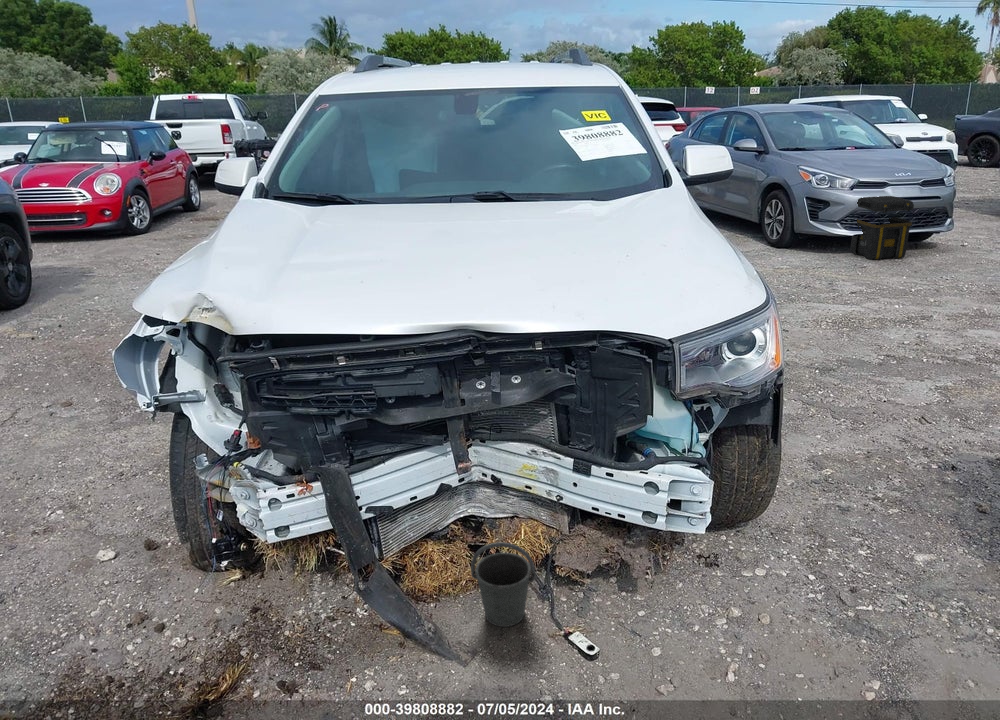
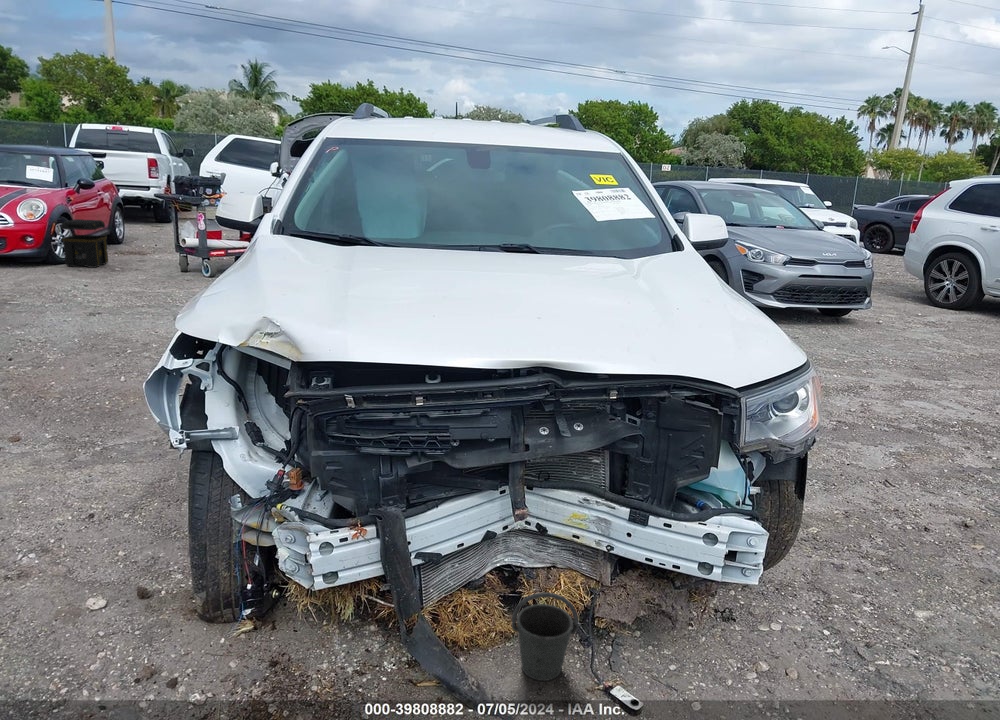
toolbox: present [850,196,914,260] -> present [61,219,108,268]

